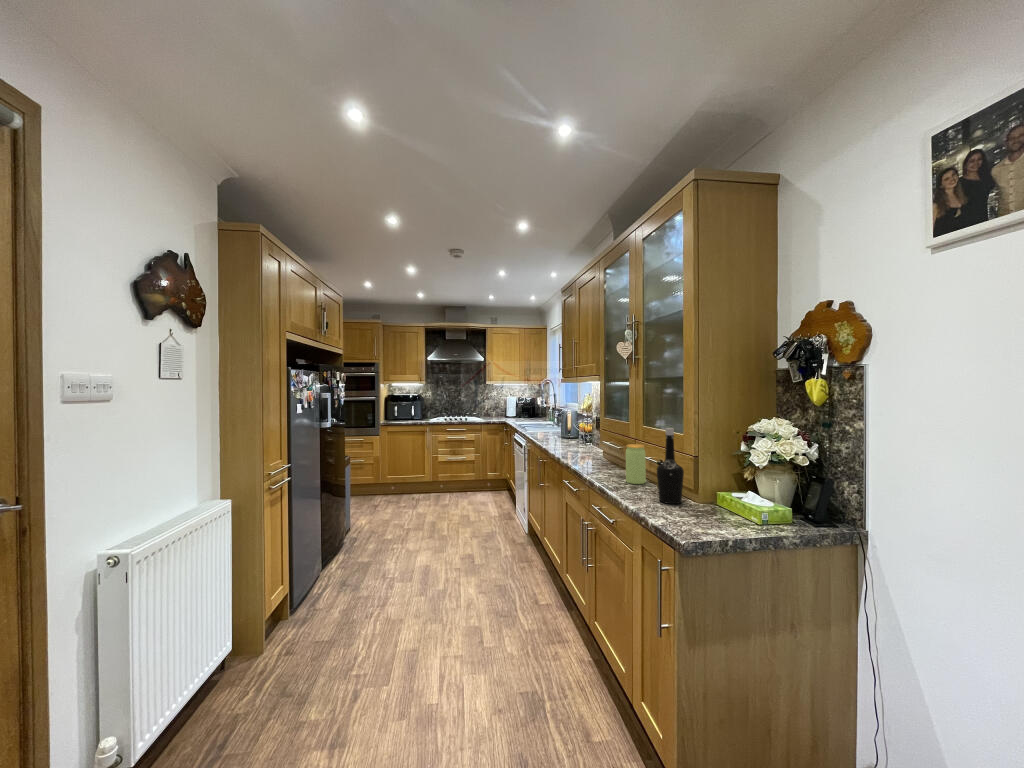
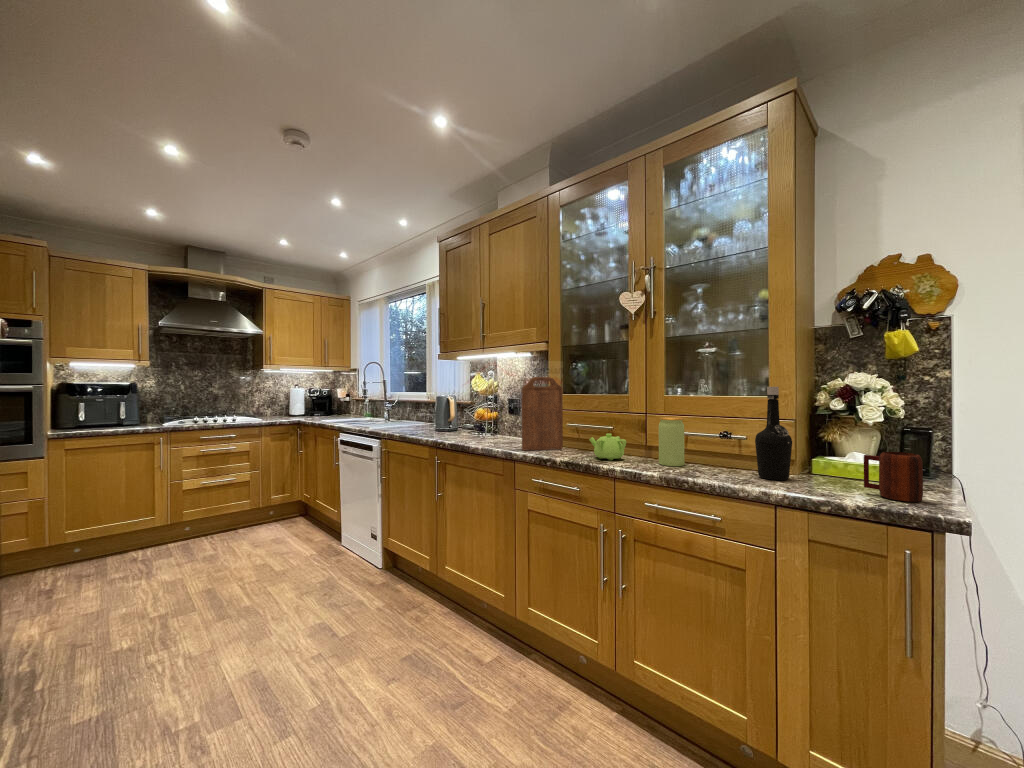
cutting board: none [569,405,601,461] -> present [522,377,563,450]
teapot: none [592,453,621,474] -> present [589,433,626,460]
mug: none [688,490,716,531] -> present [864,452,923,502]

